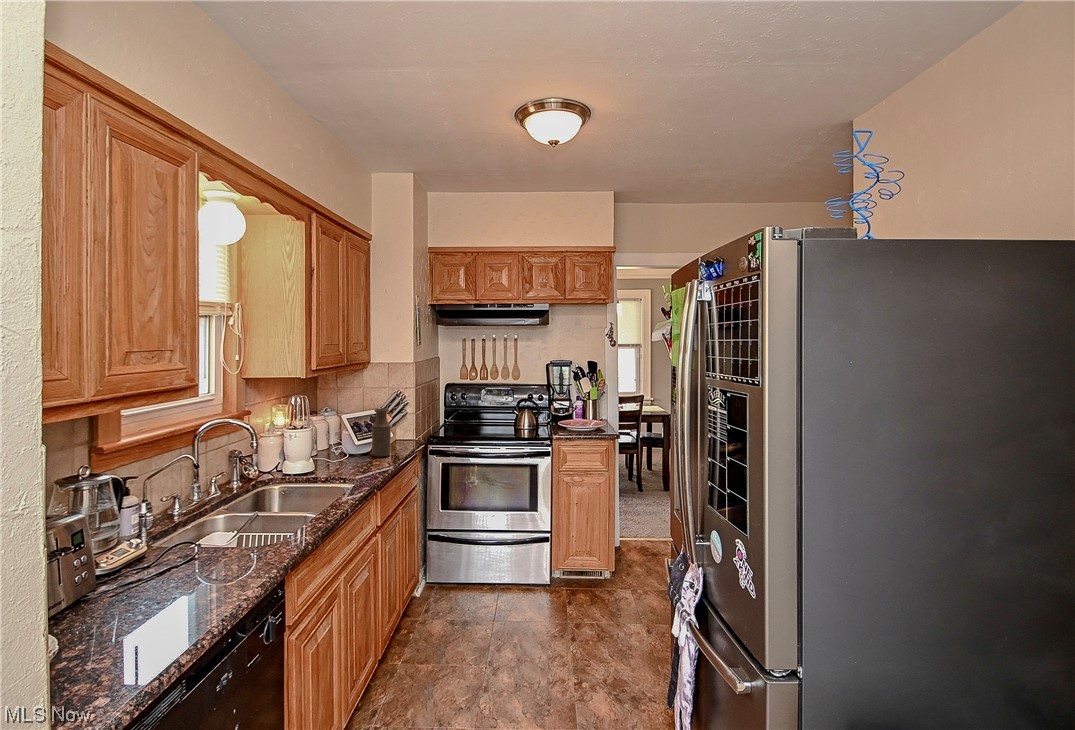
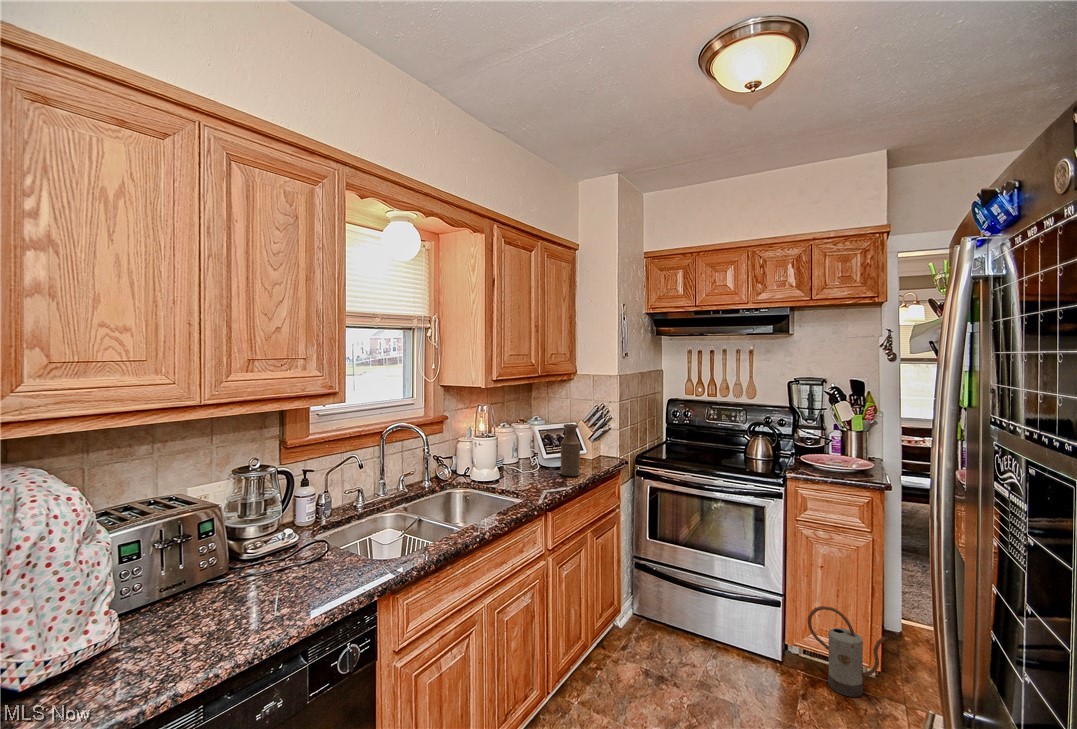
watering can: none [569,533,621,594] -> present [808,606,887,697]

